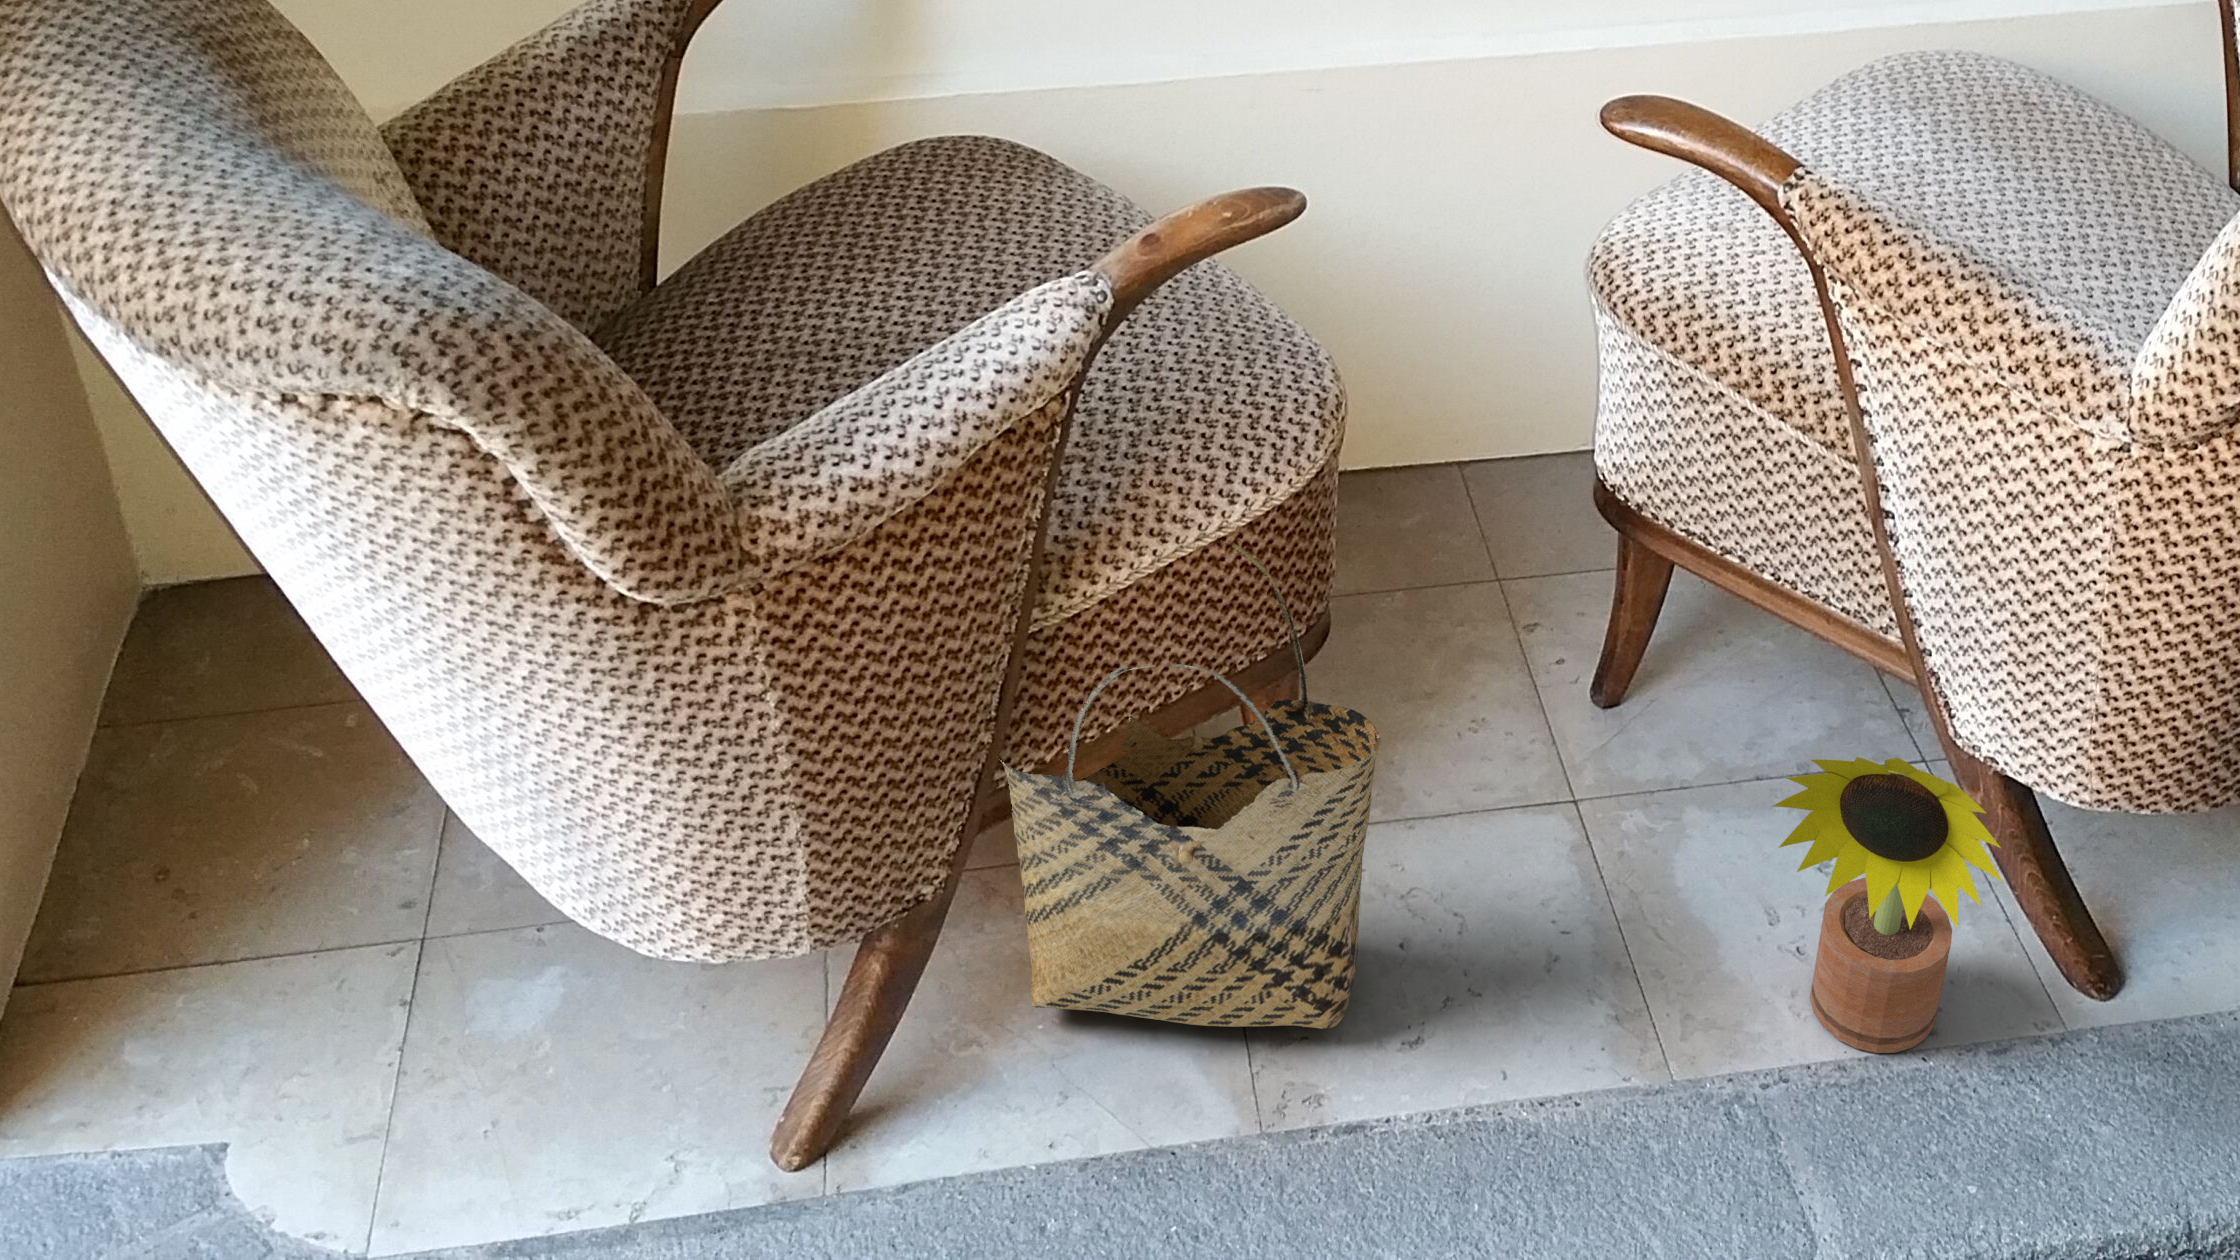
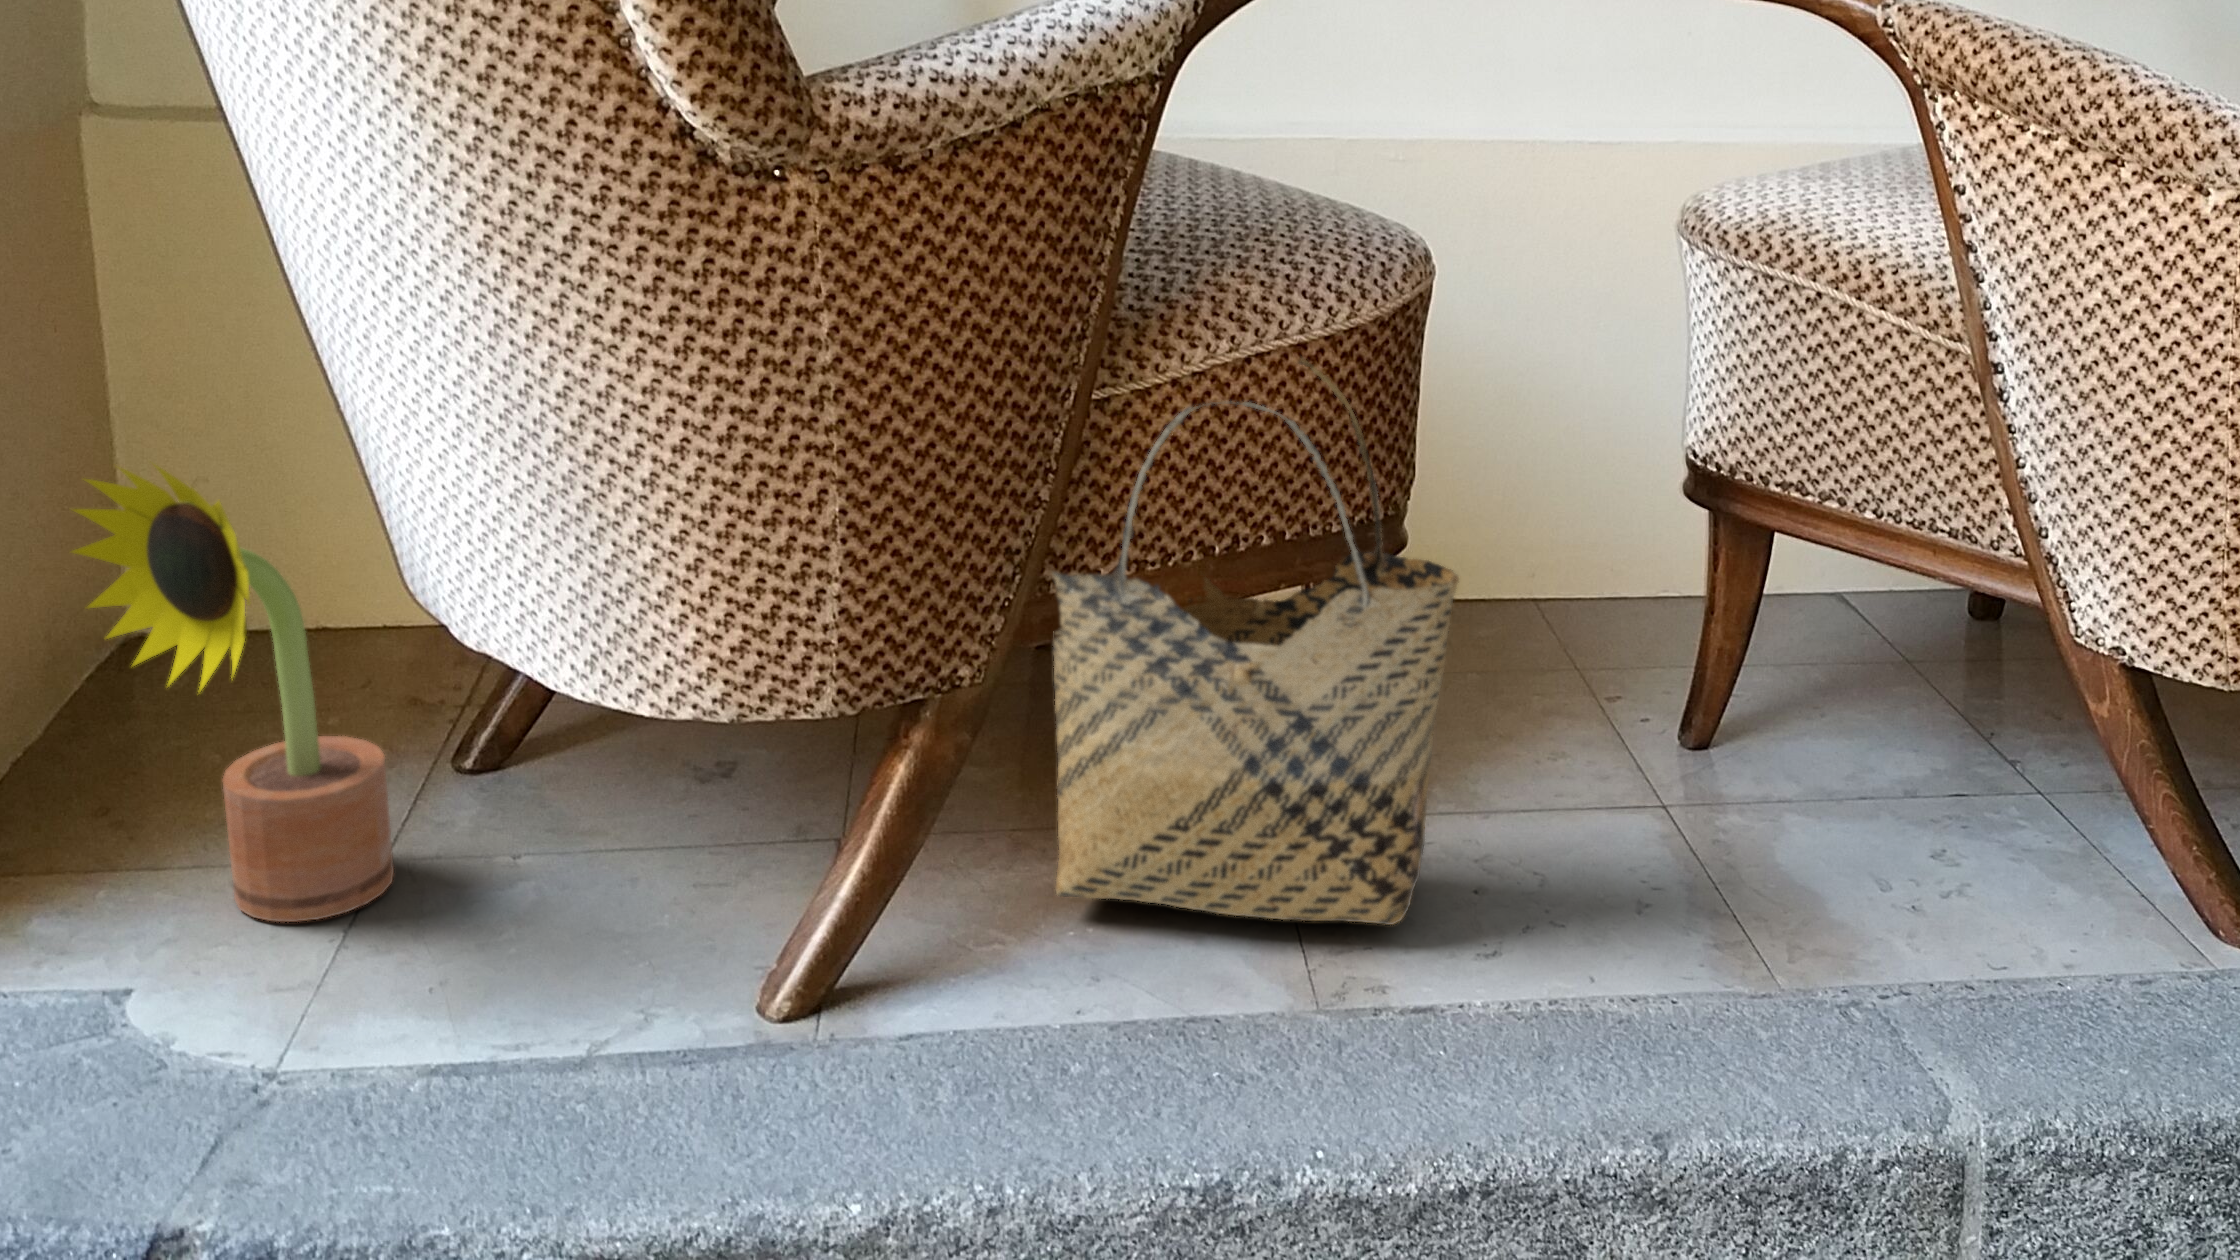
decorative plant: present [1772,757,2002,1053] -> present [72,465,394,922]

